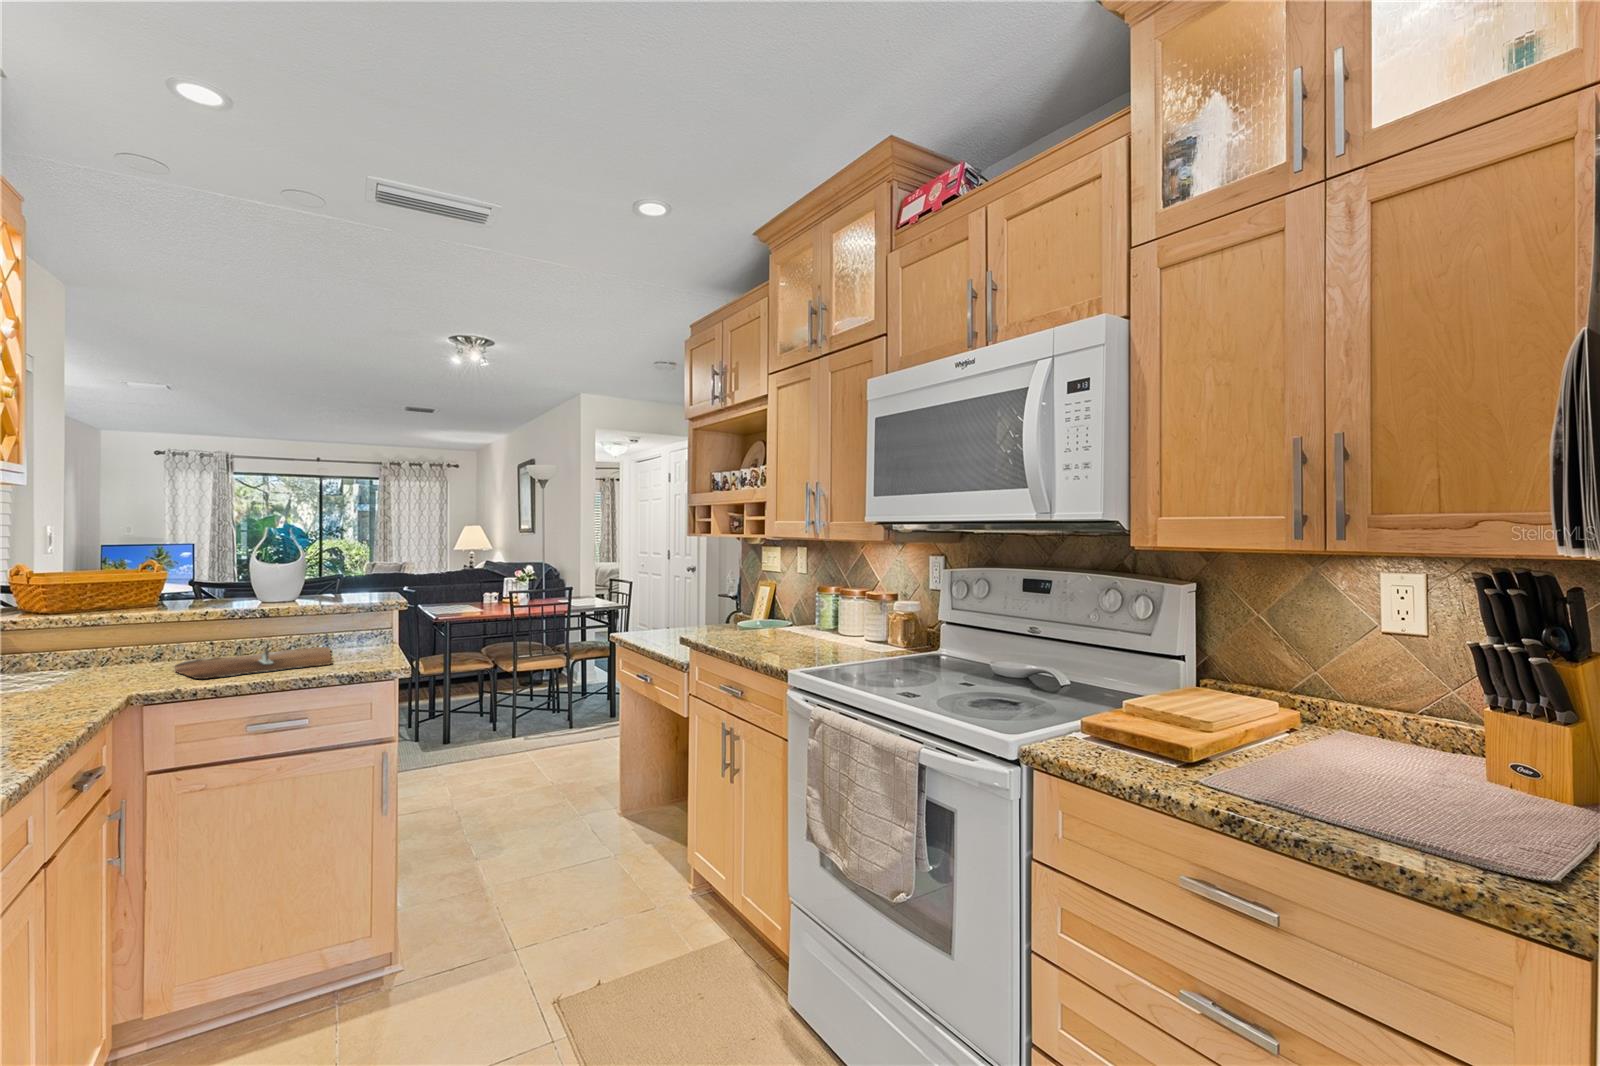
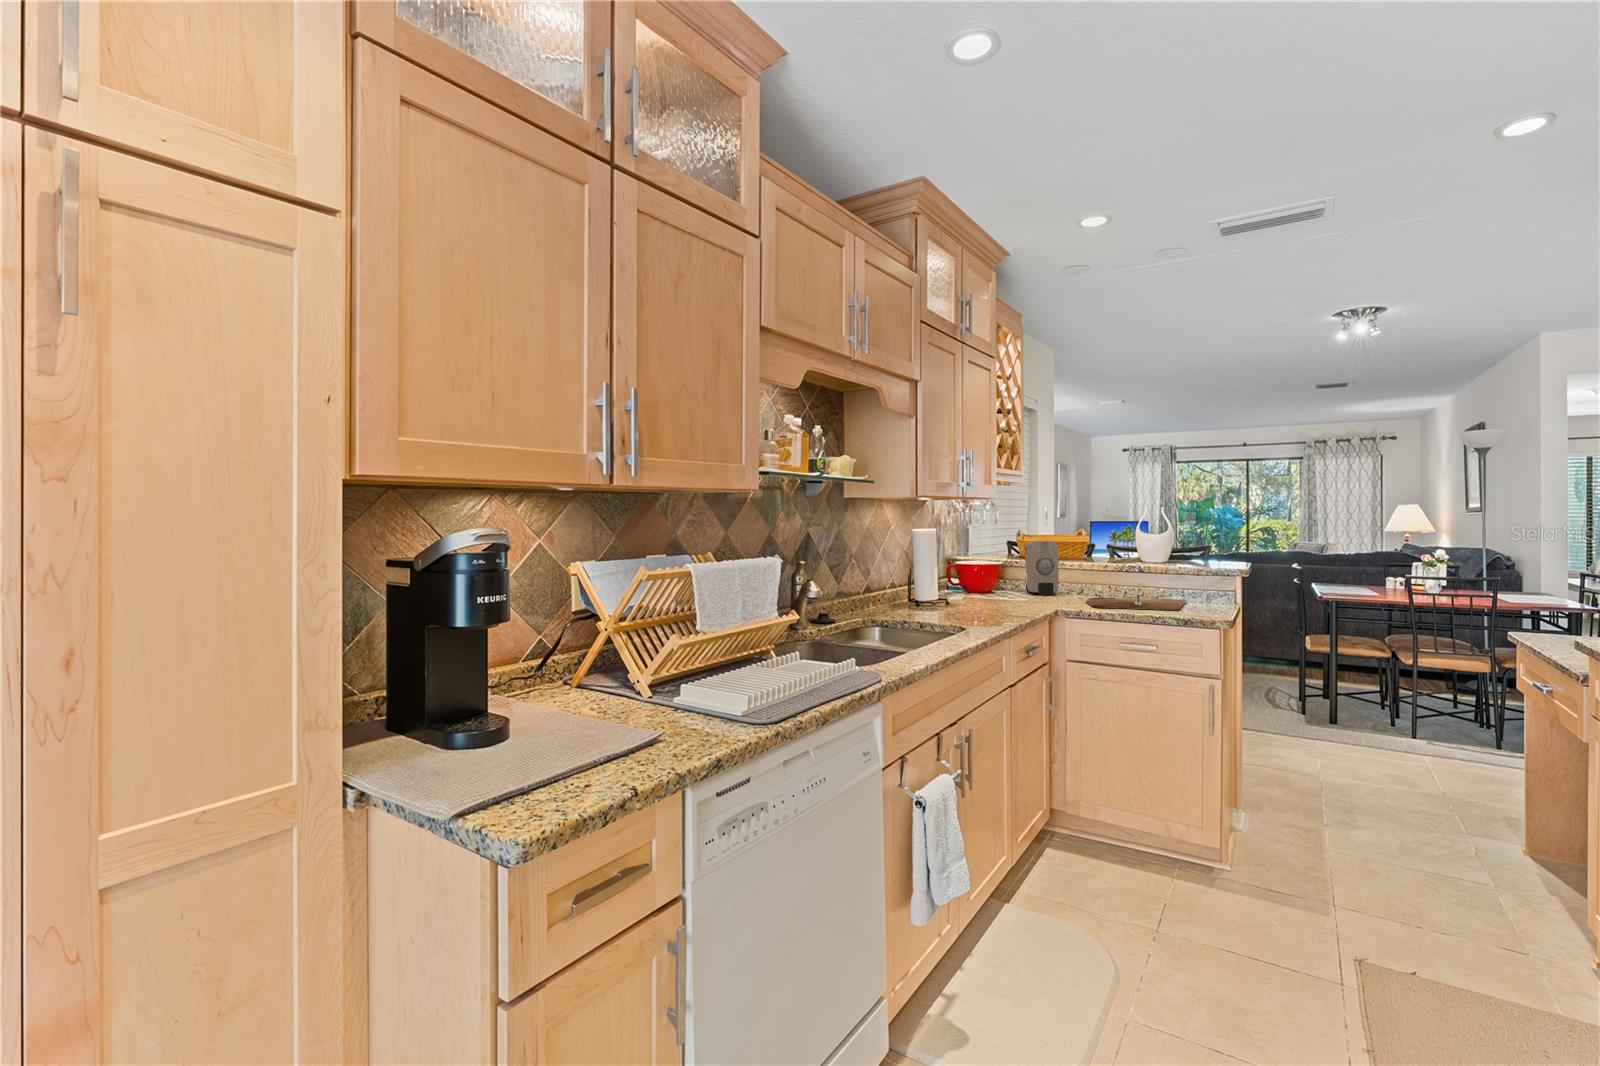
soap dispenser: none [34,580,113,670] -> present [1025,541,1059,595]

